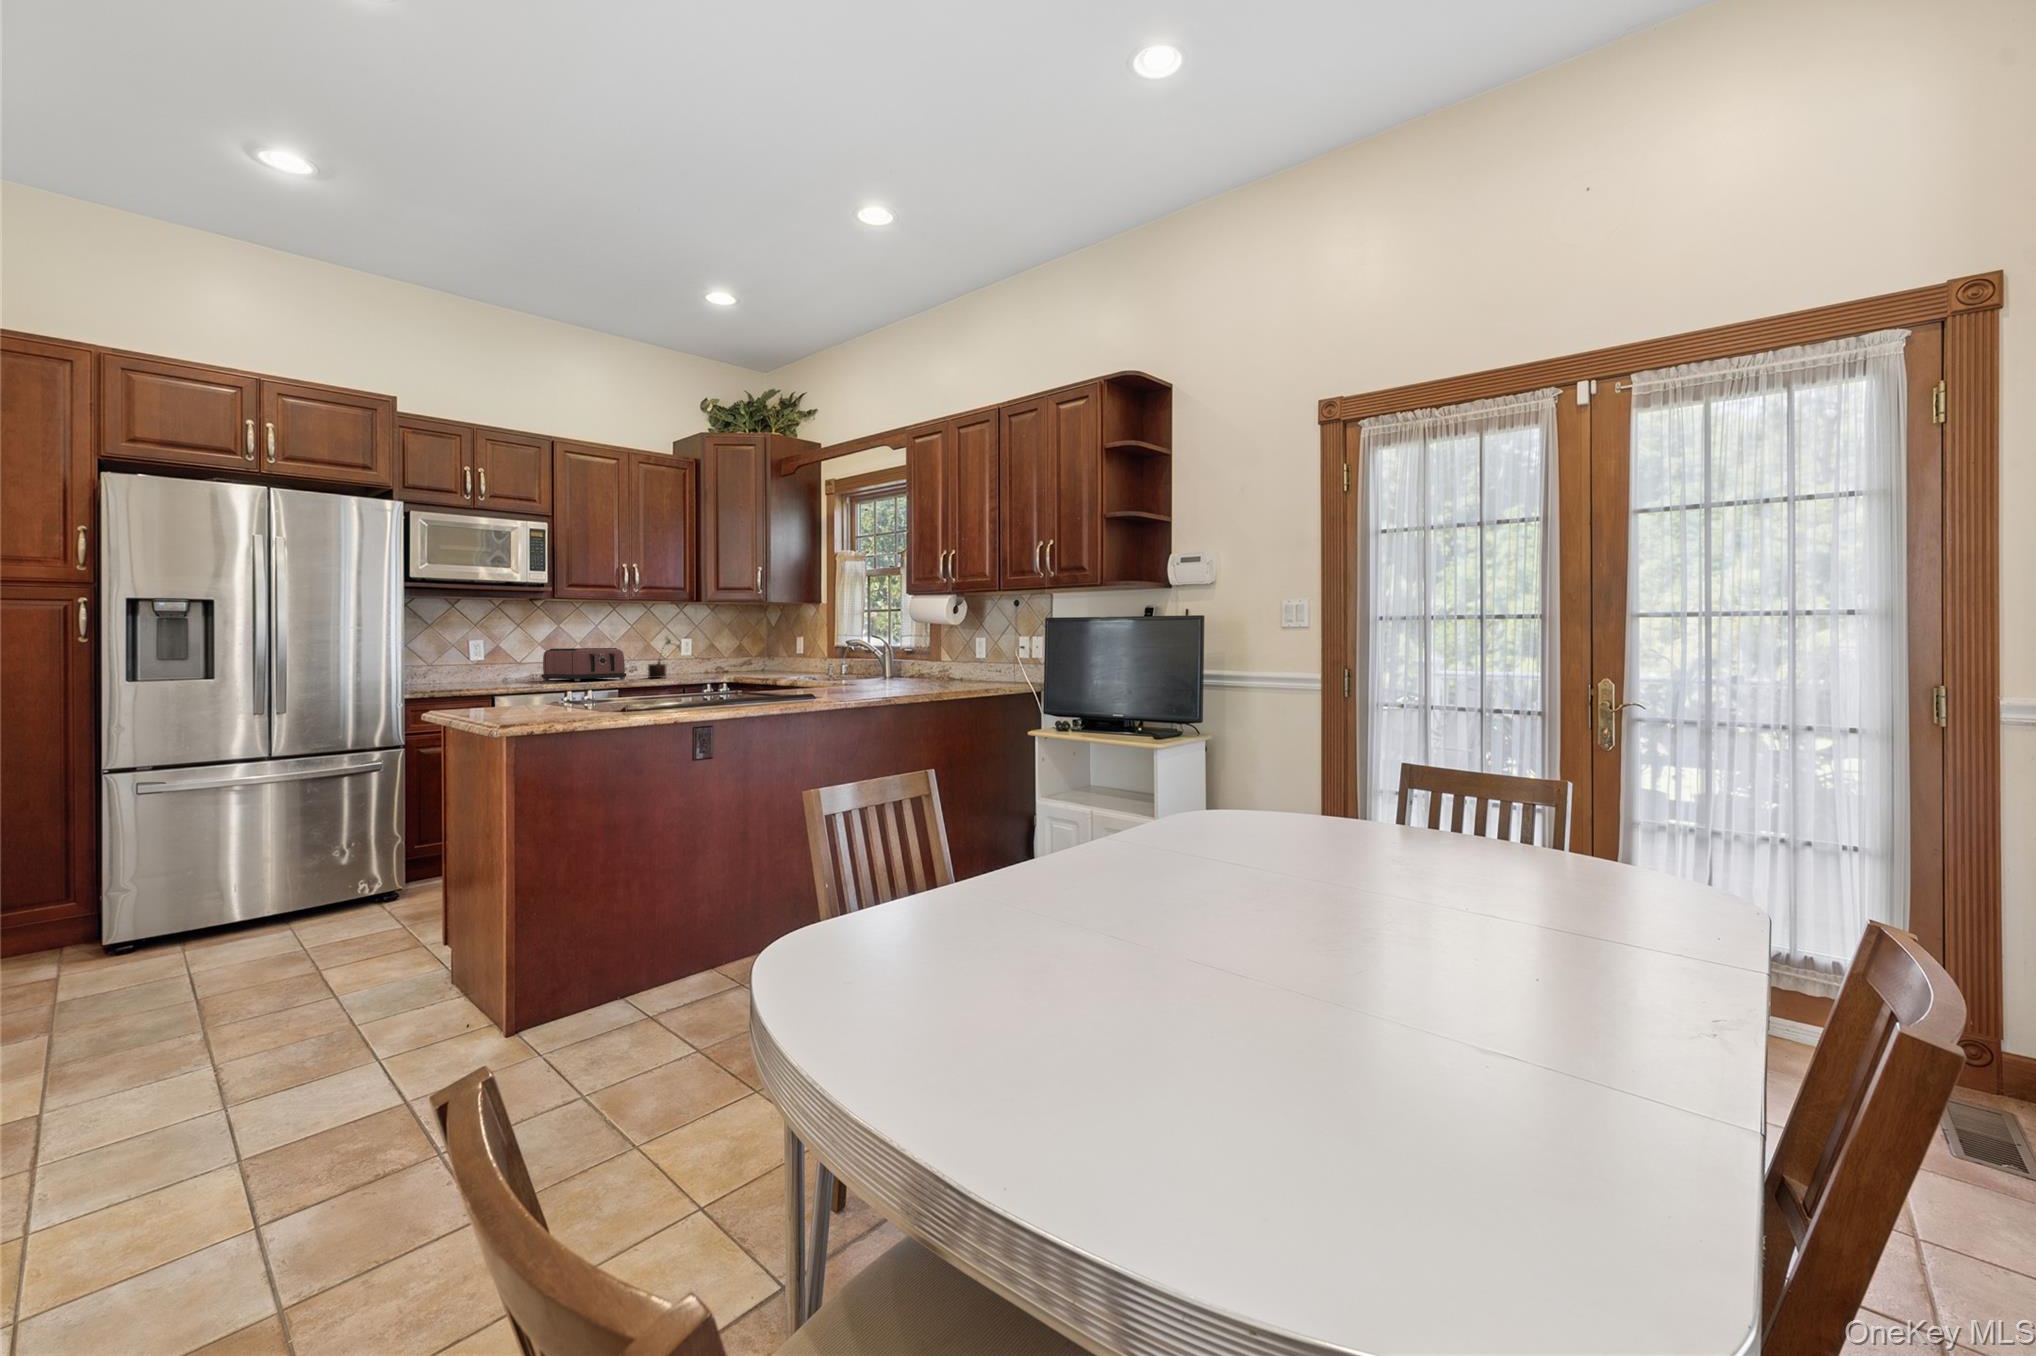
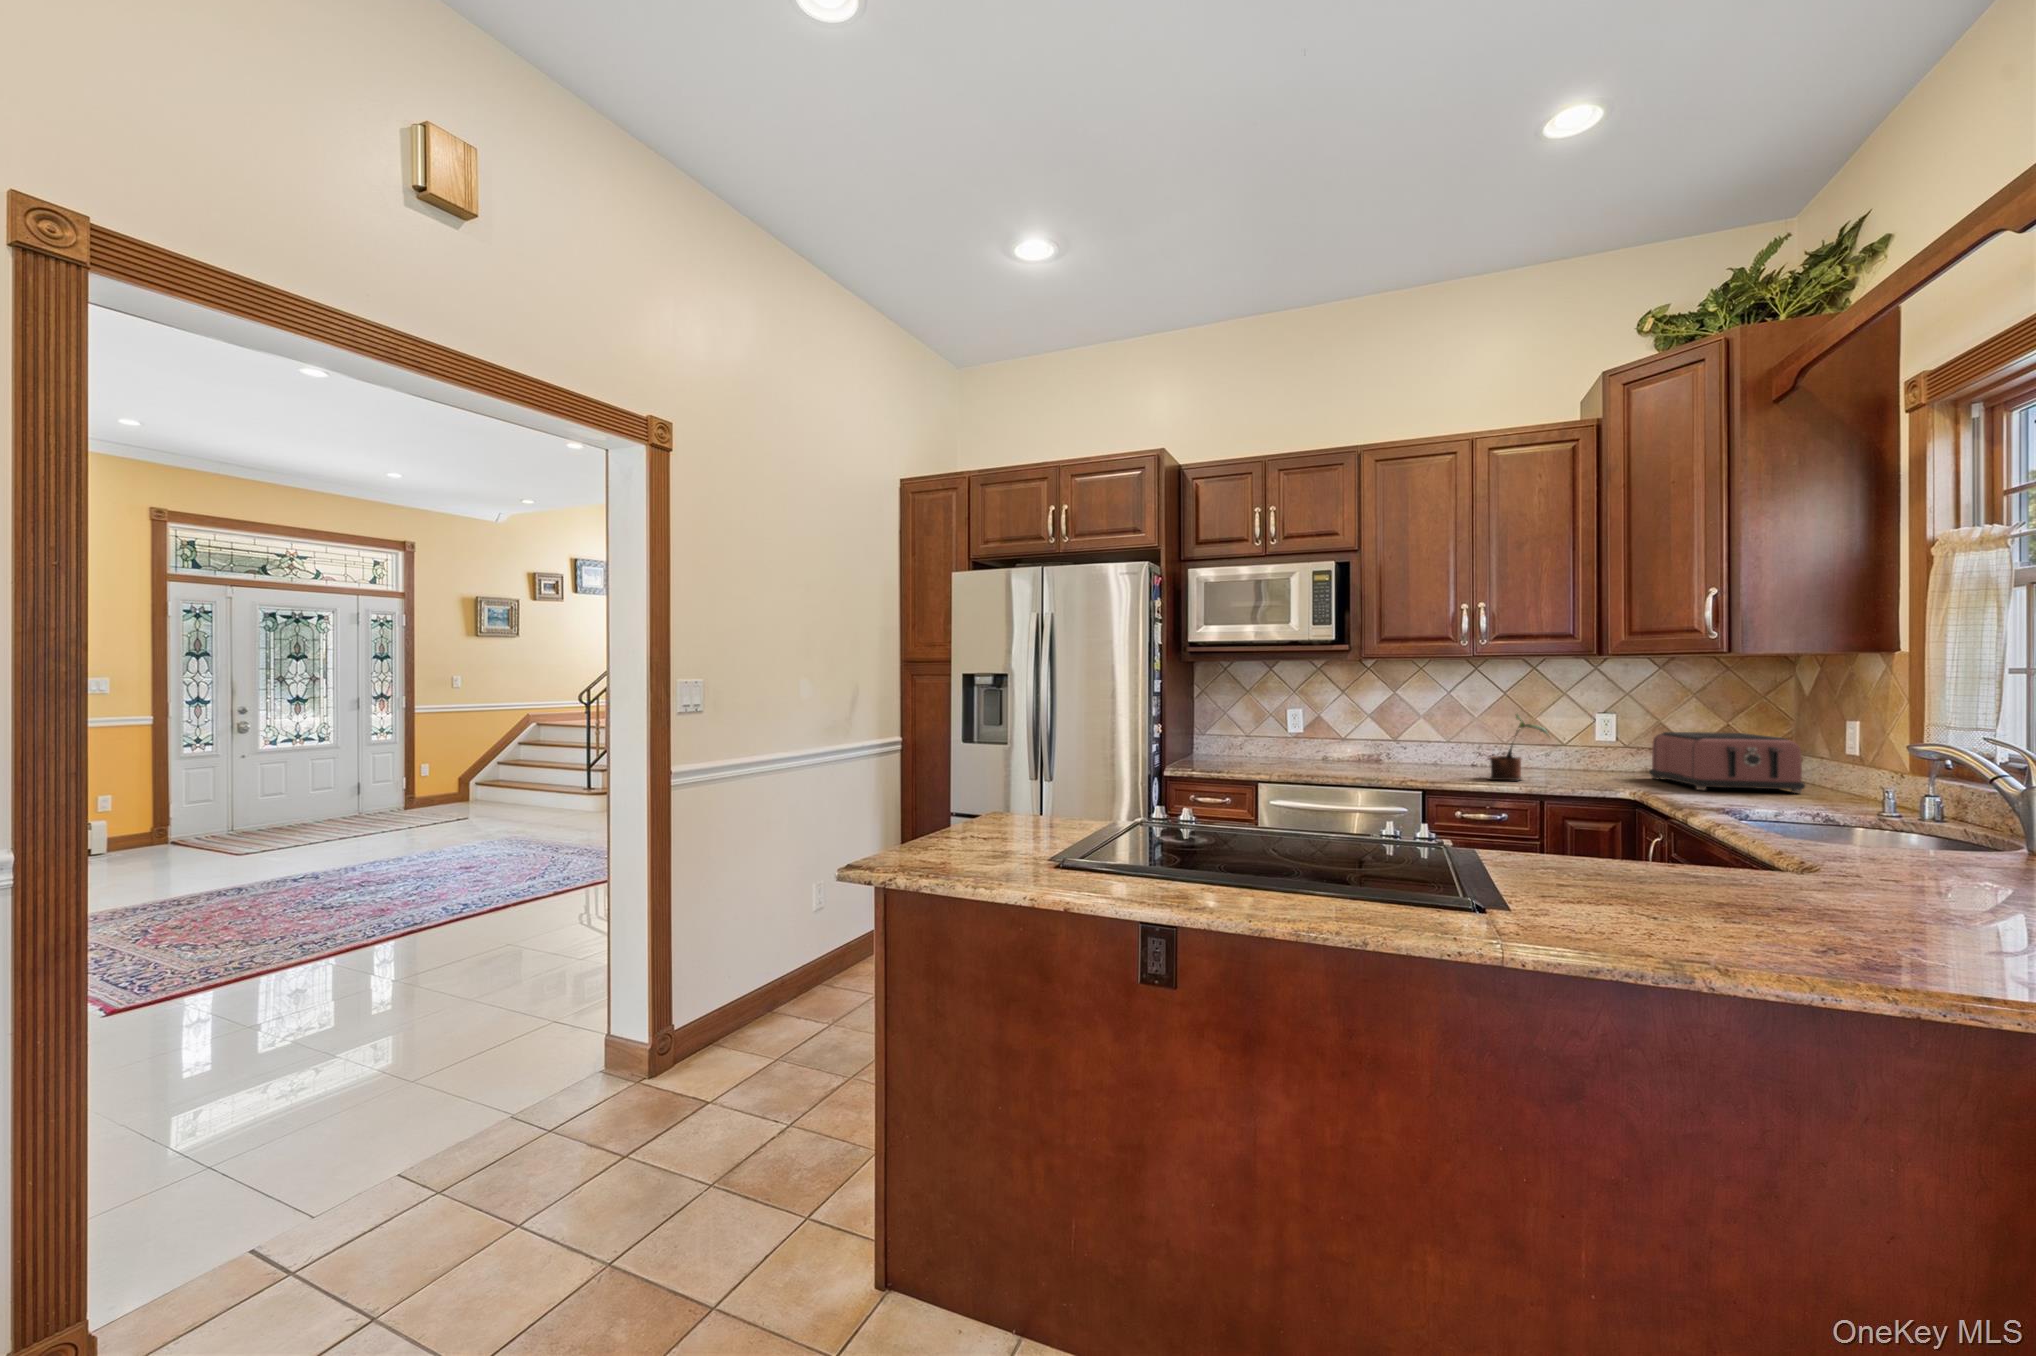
toaster: present [542,648,626,681] -> present [1649,732,1805,793]

